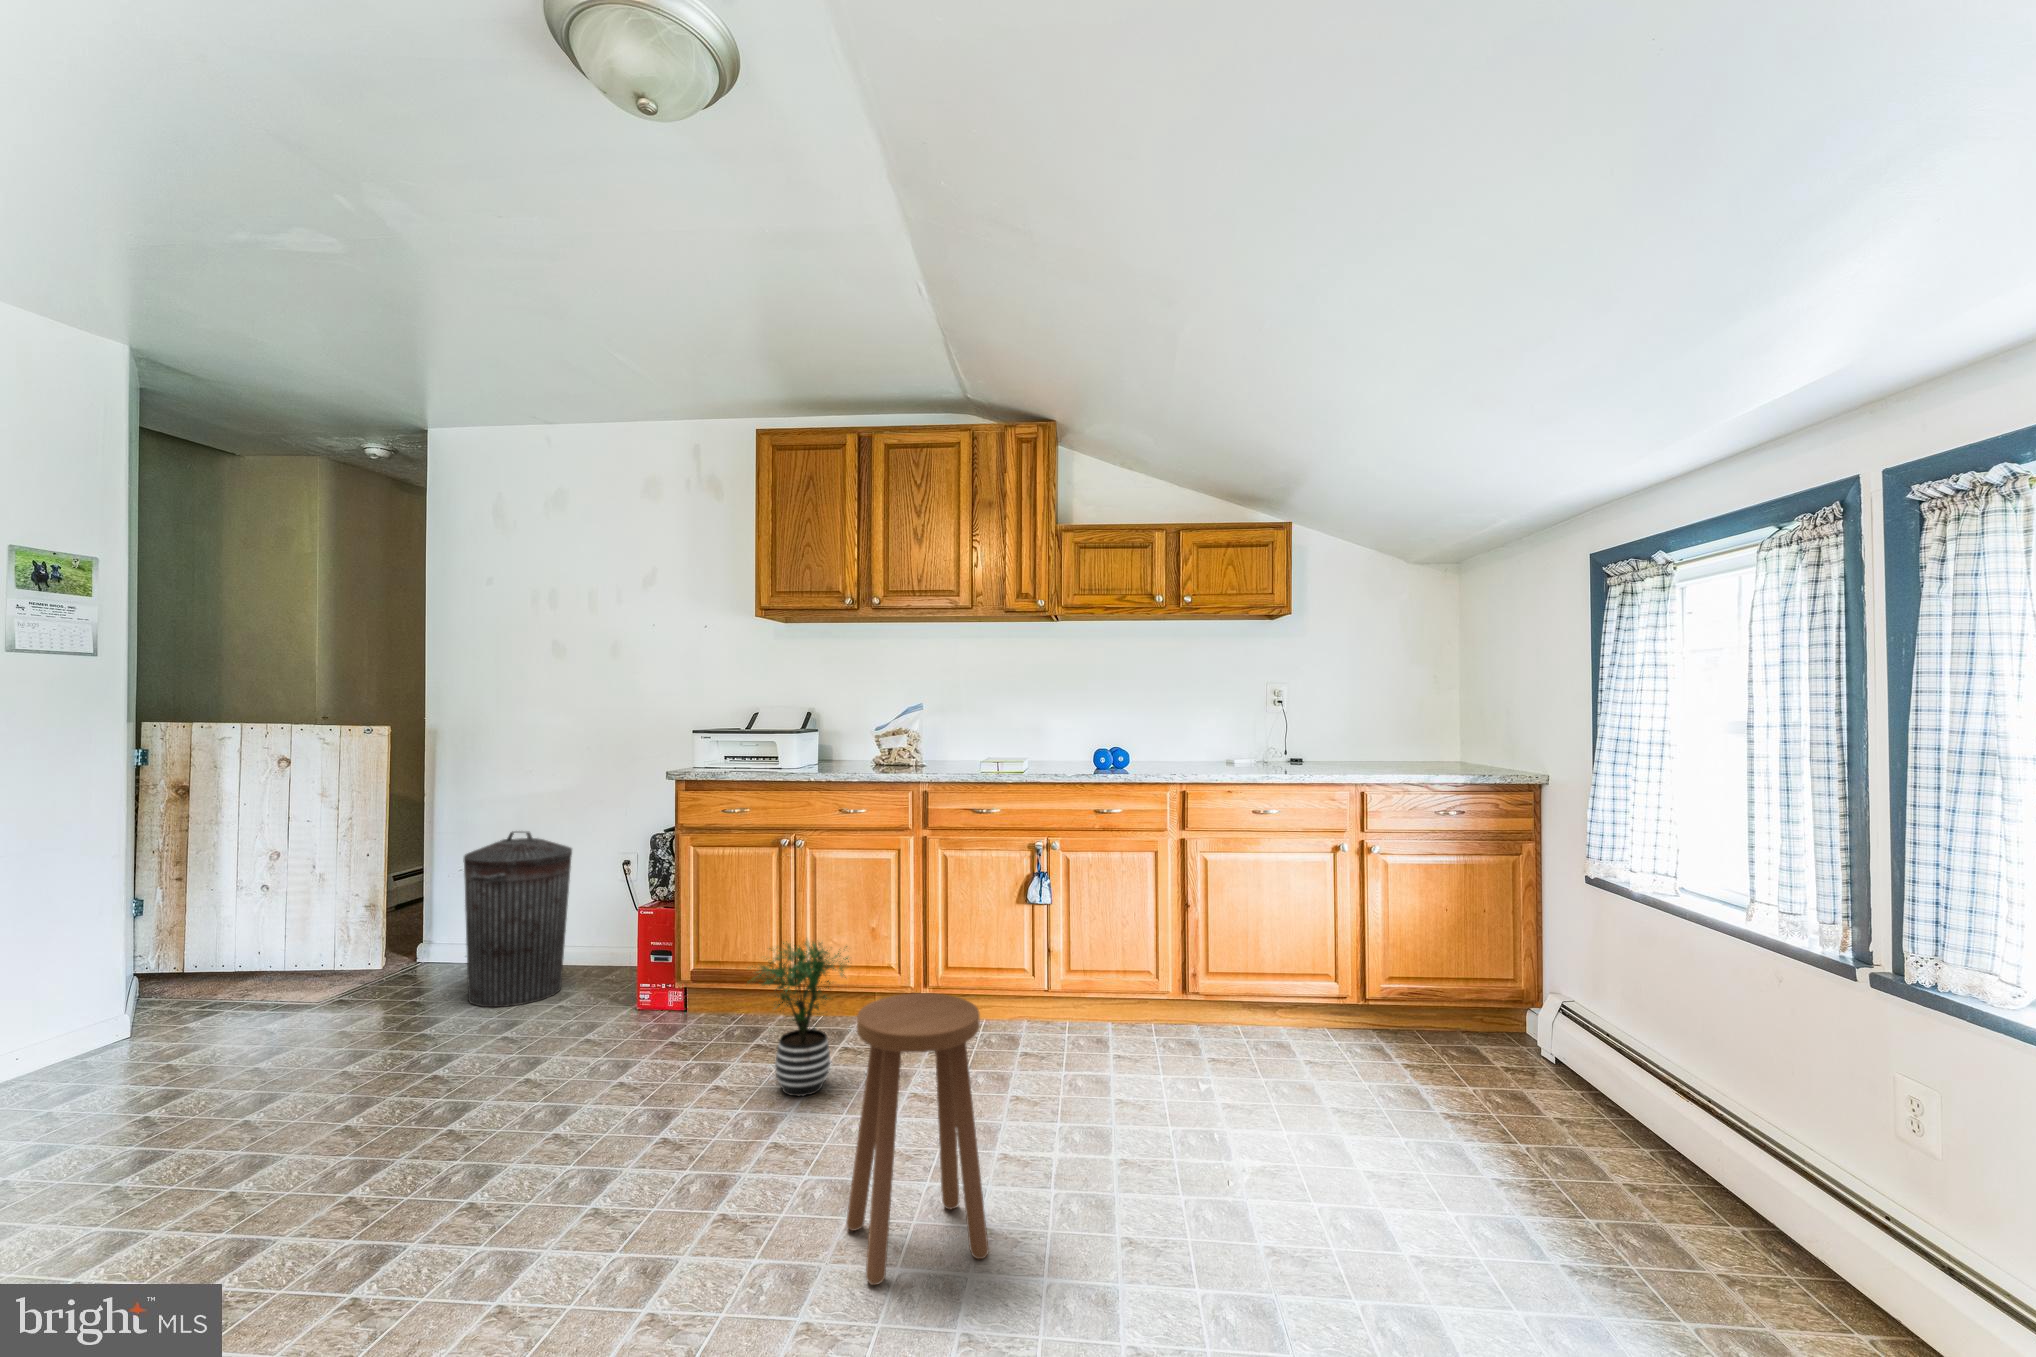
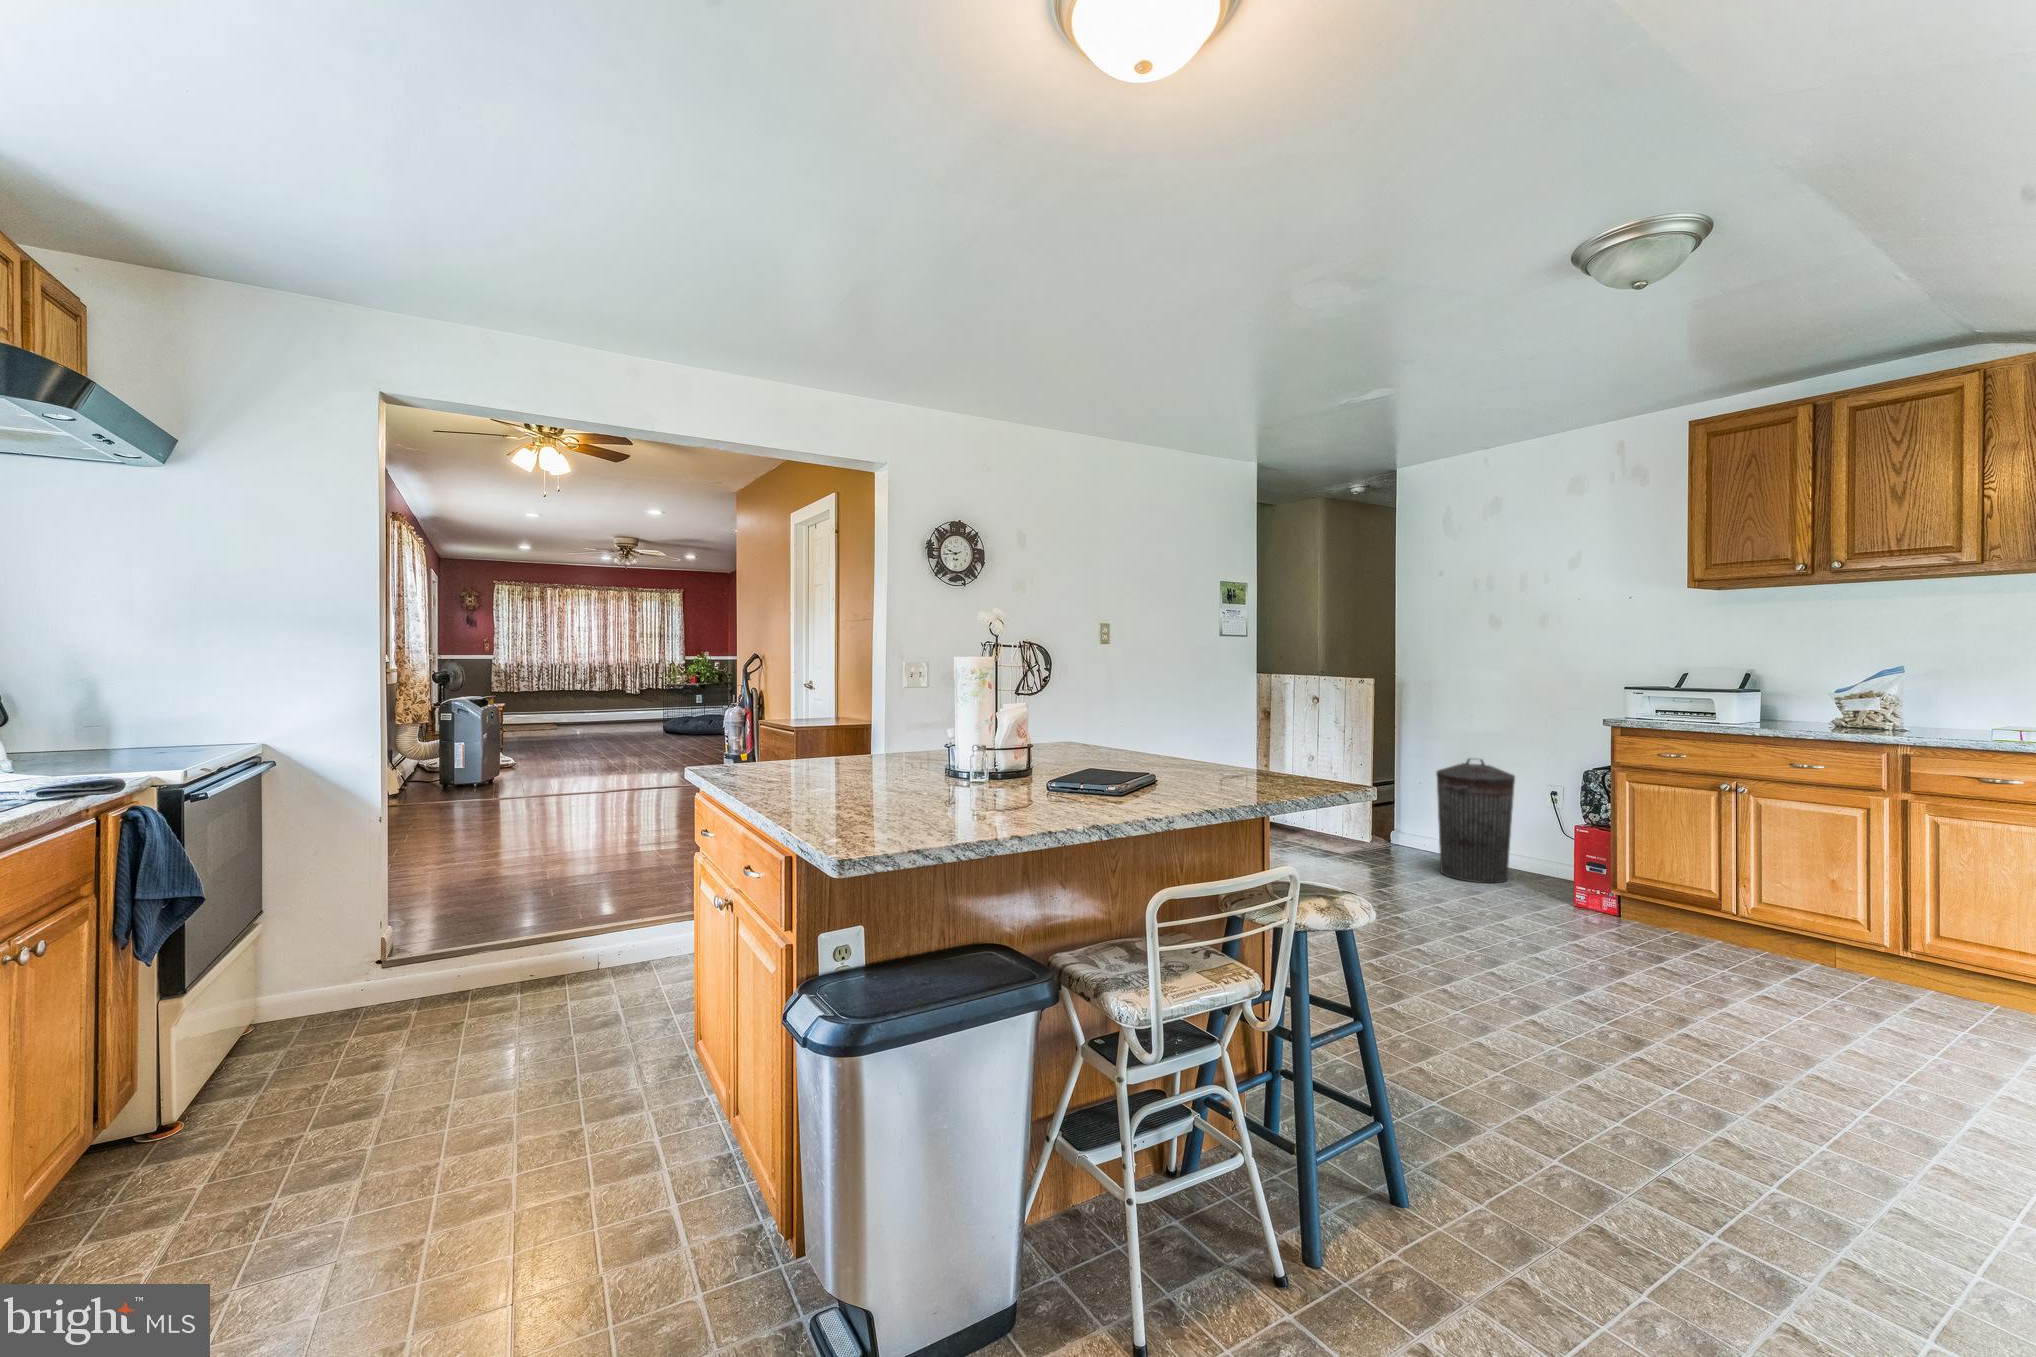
potted plant: present [748,941,849,1096] -> none [1686,865,1805,999]
stool: present [846,993,989,1285] -> none [1795,912,1963,1150]

